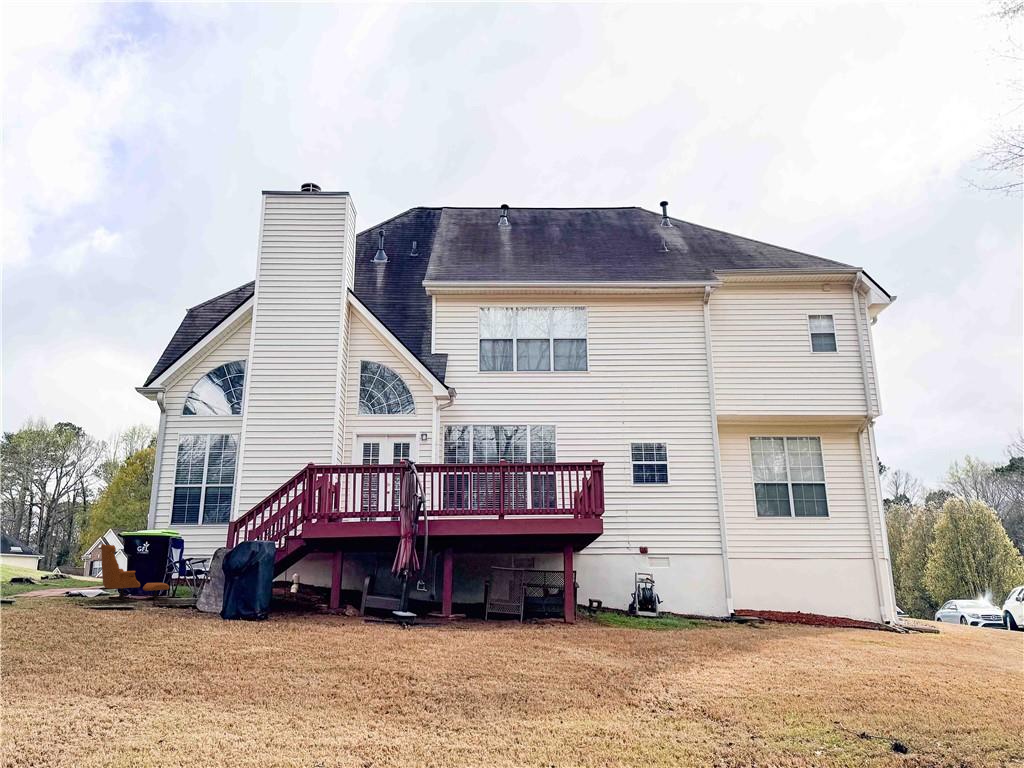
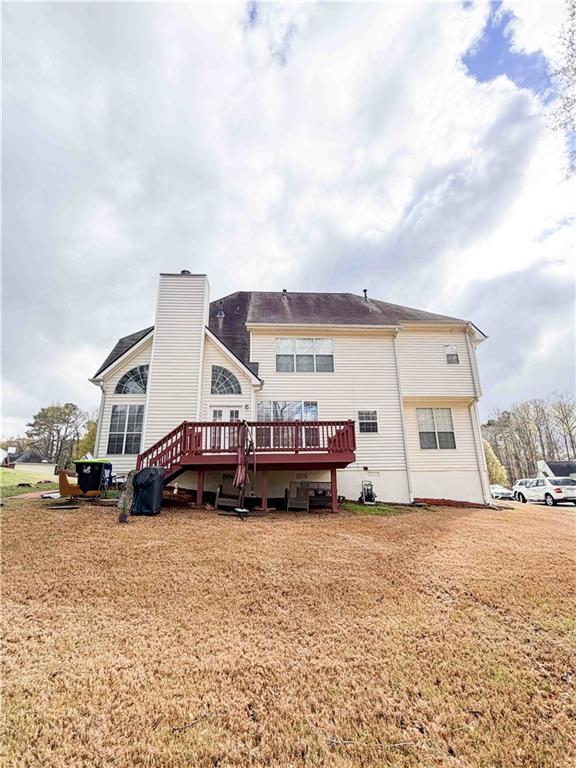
decorative plant: none [194,586,235,624] -> present [118,497,129,522]

